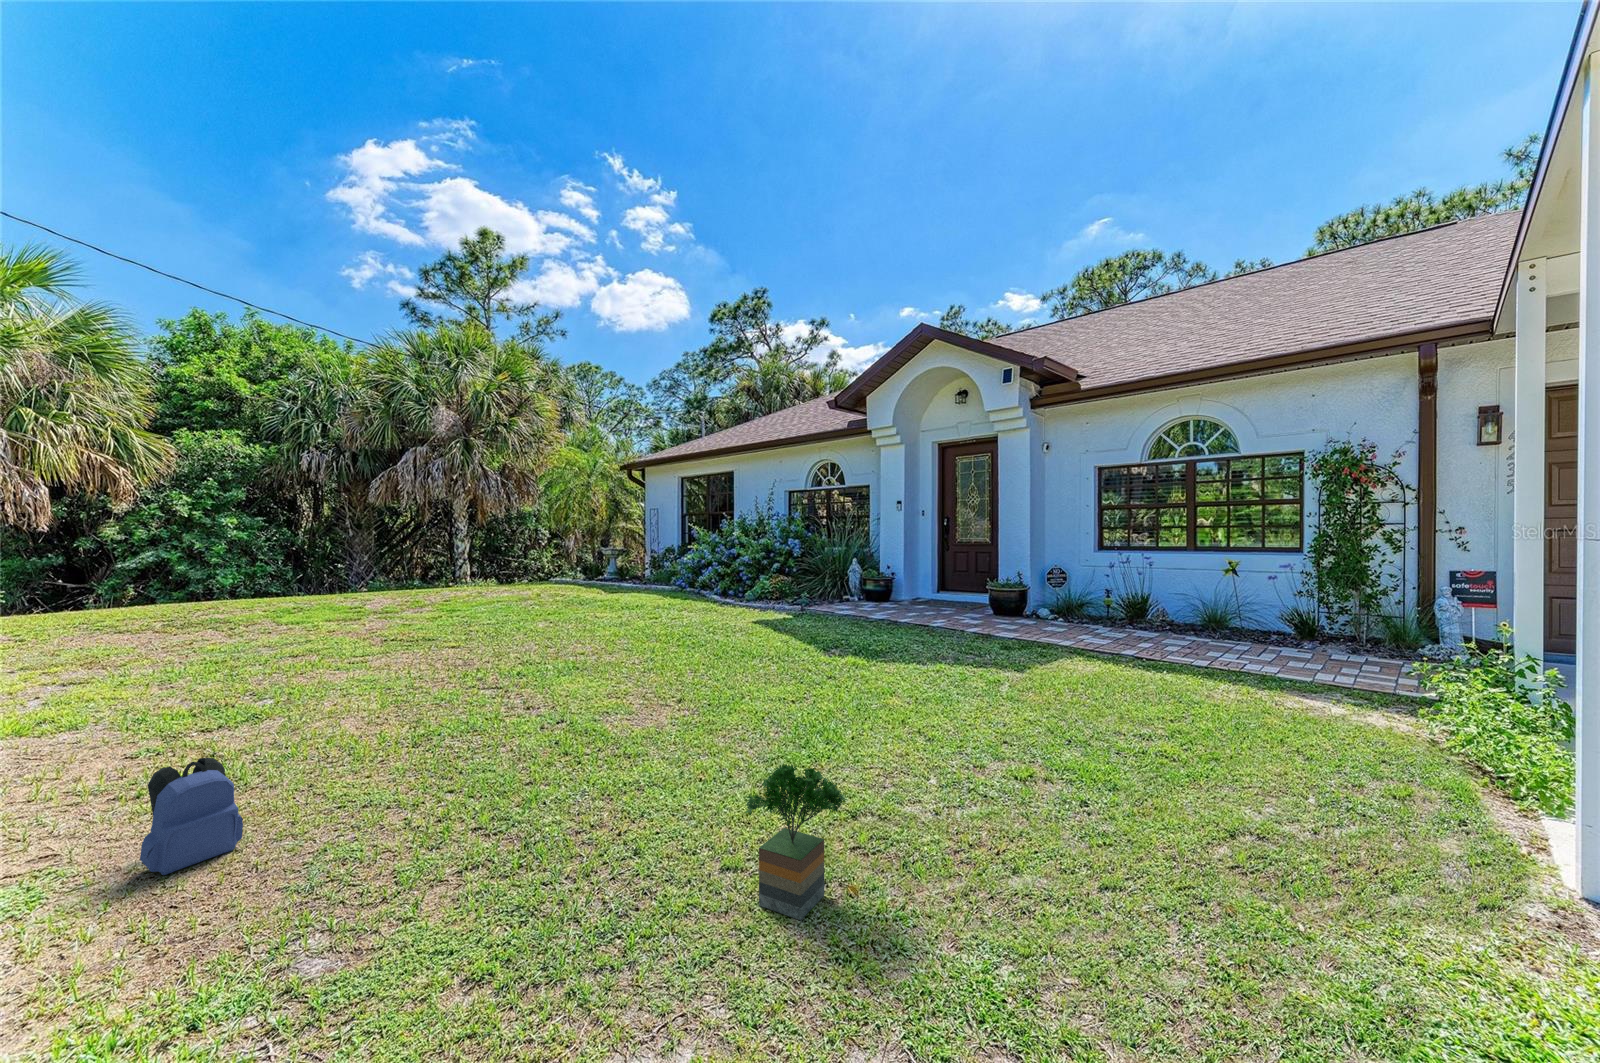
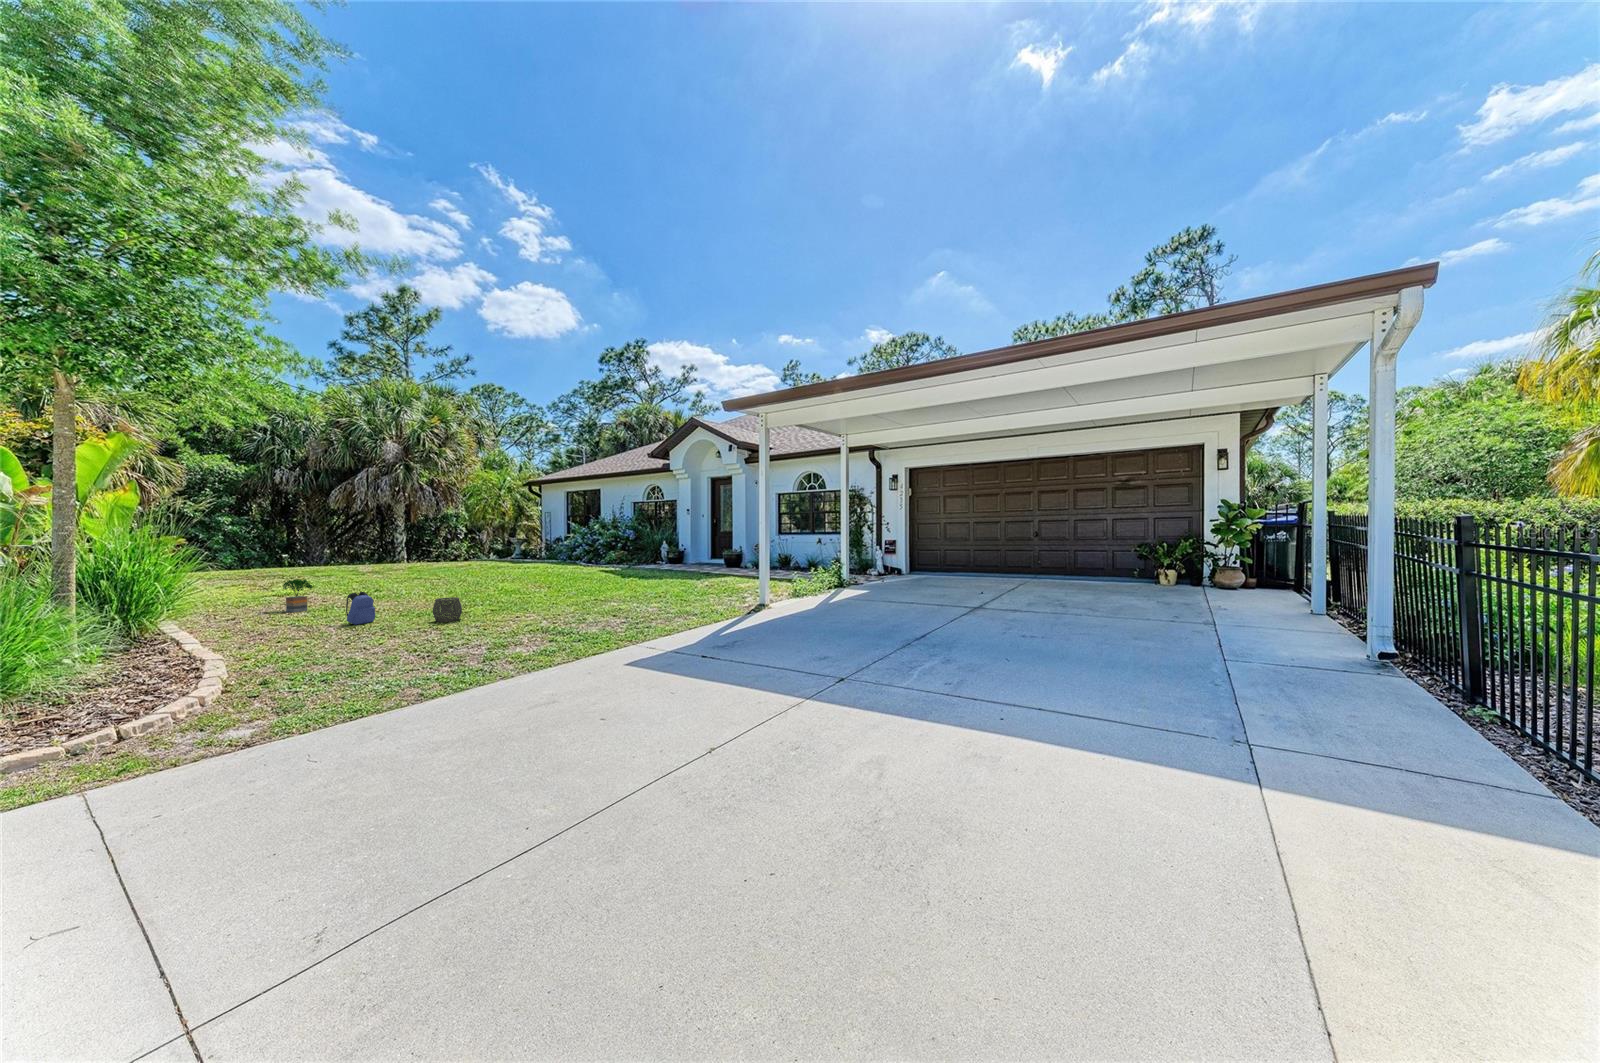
potted tree: present [746,764,846,920] -> present [283,579,313,612]
woven basket: none [392,781,488,881] -> present [433,597,462,622]

